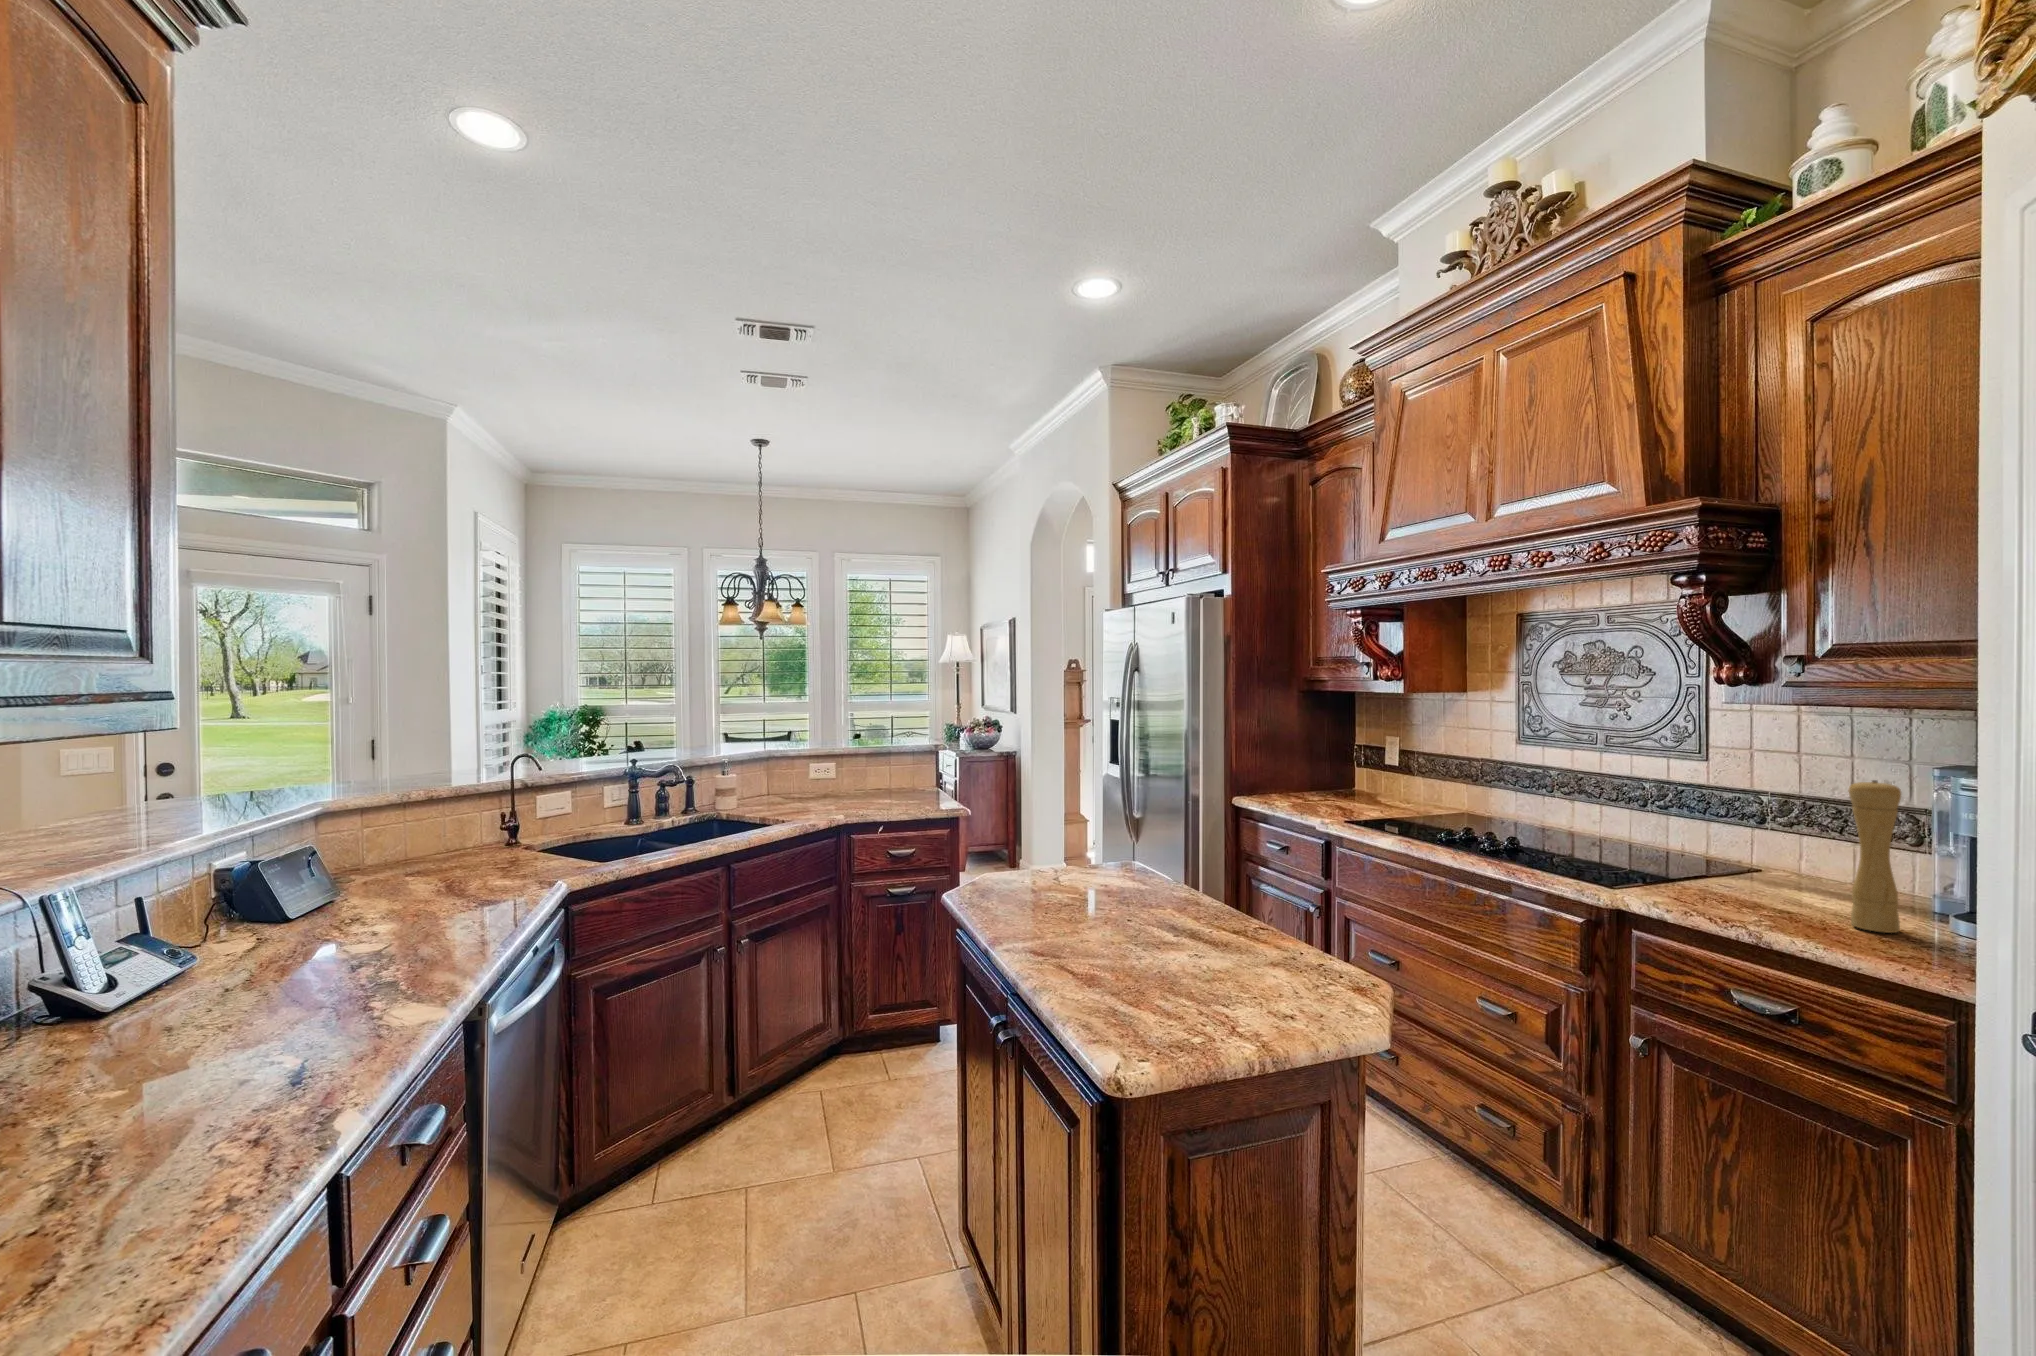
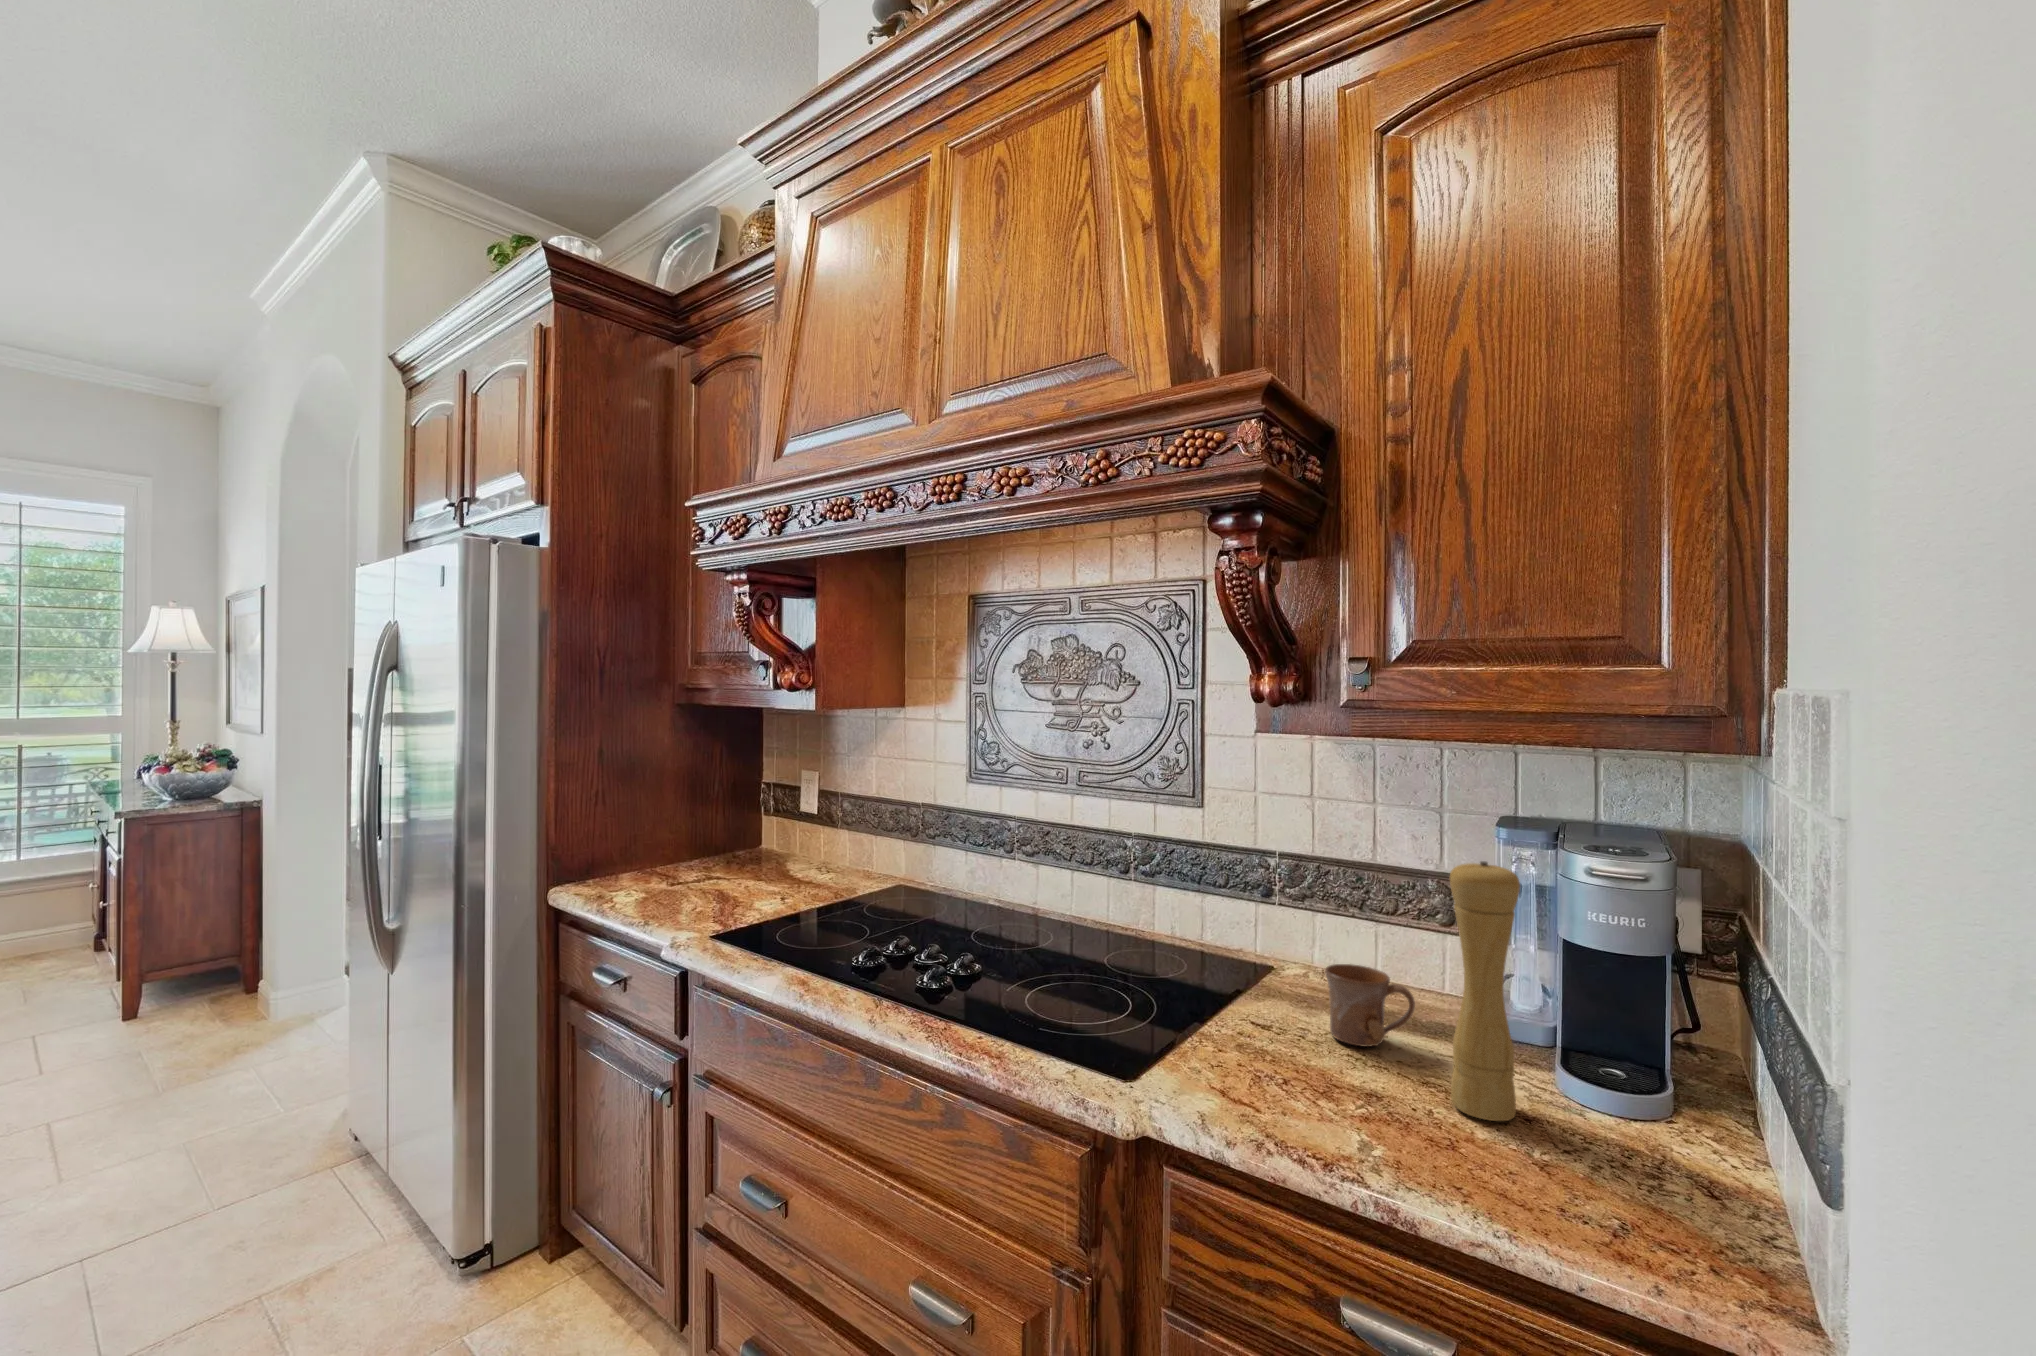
mug: none [1780,855,1852,904] -> present [1325,964,1415,1047]

